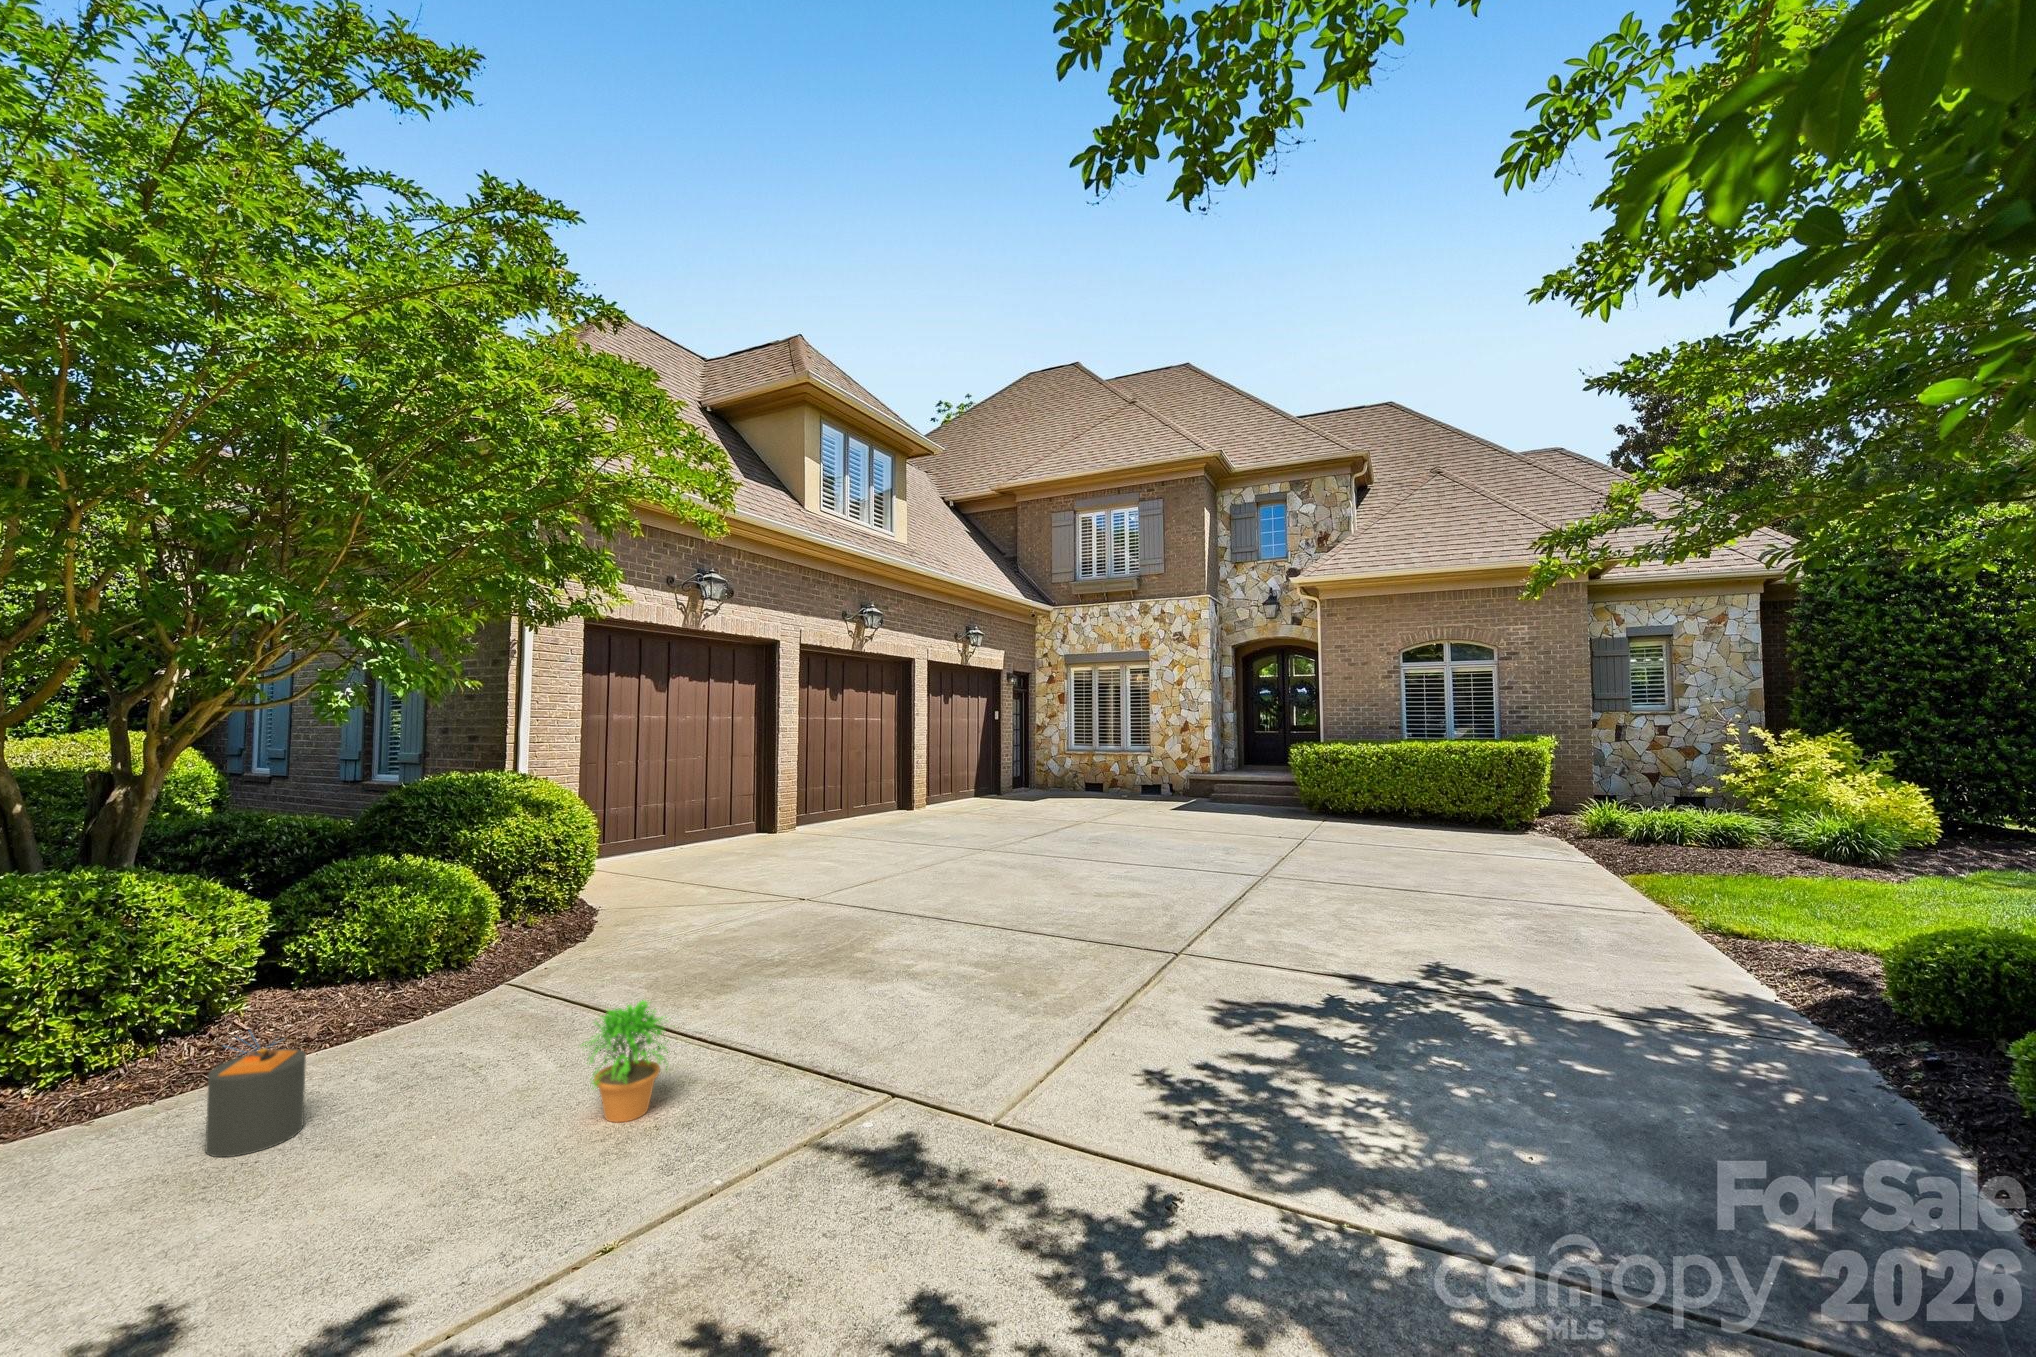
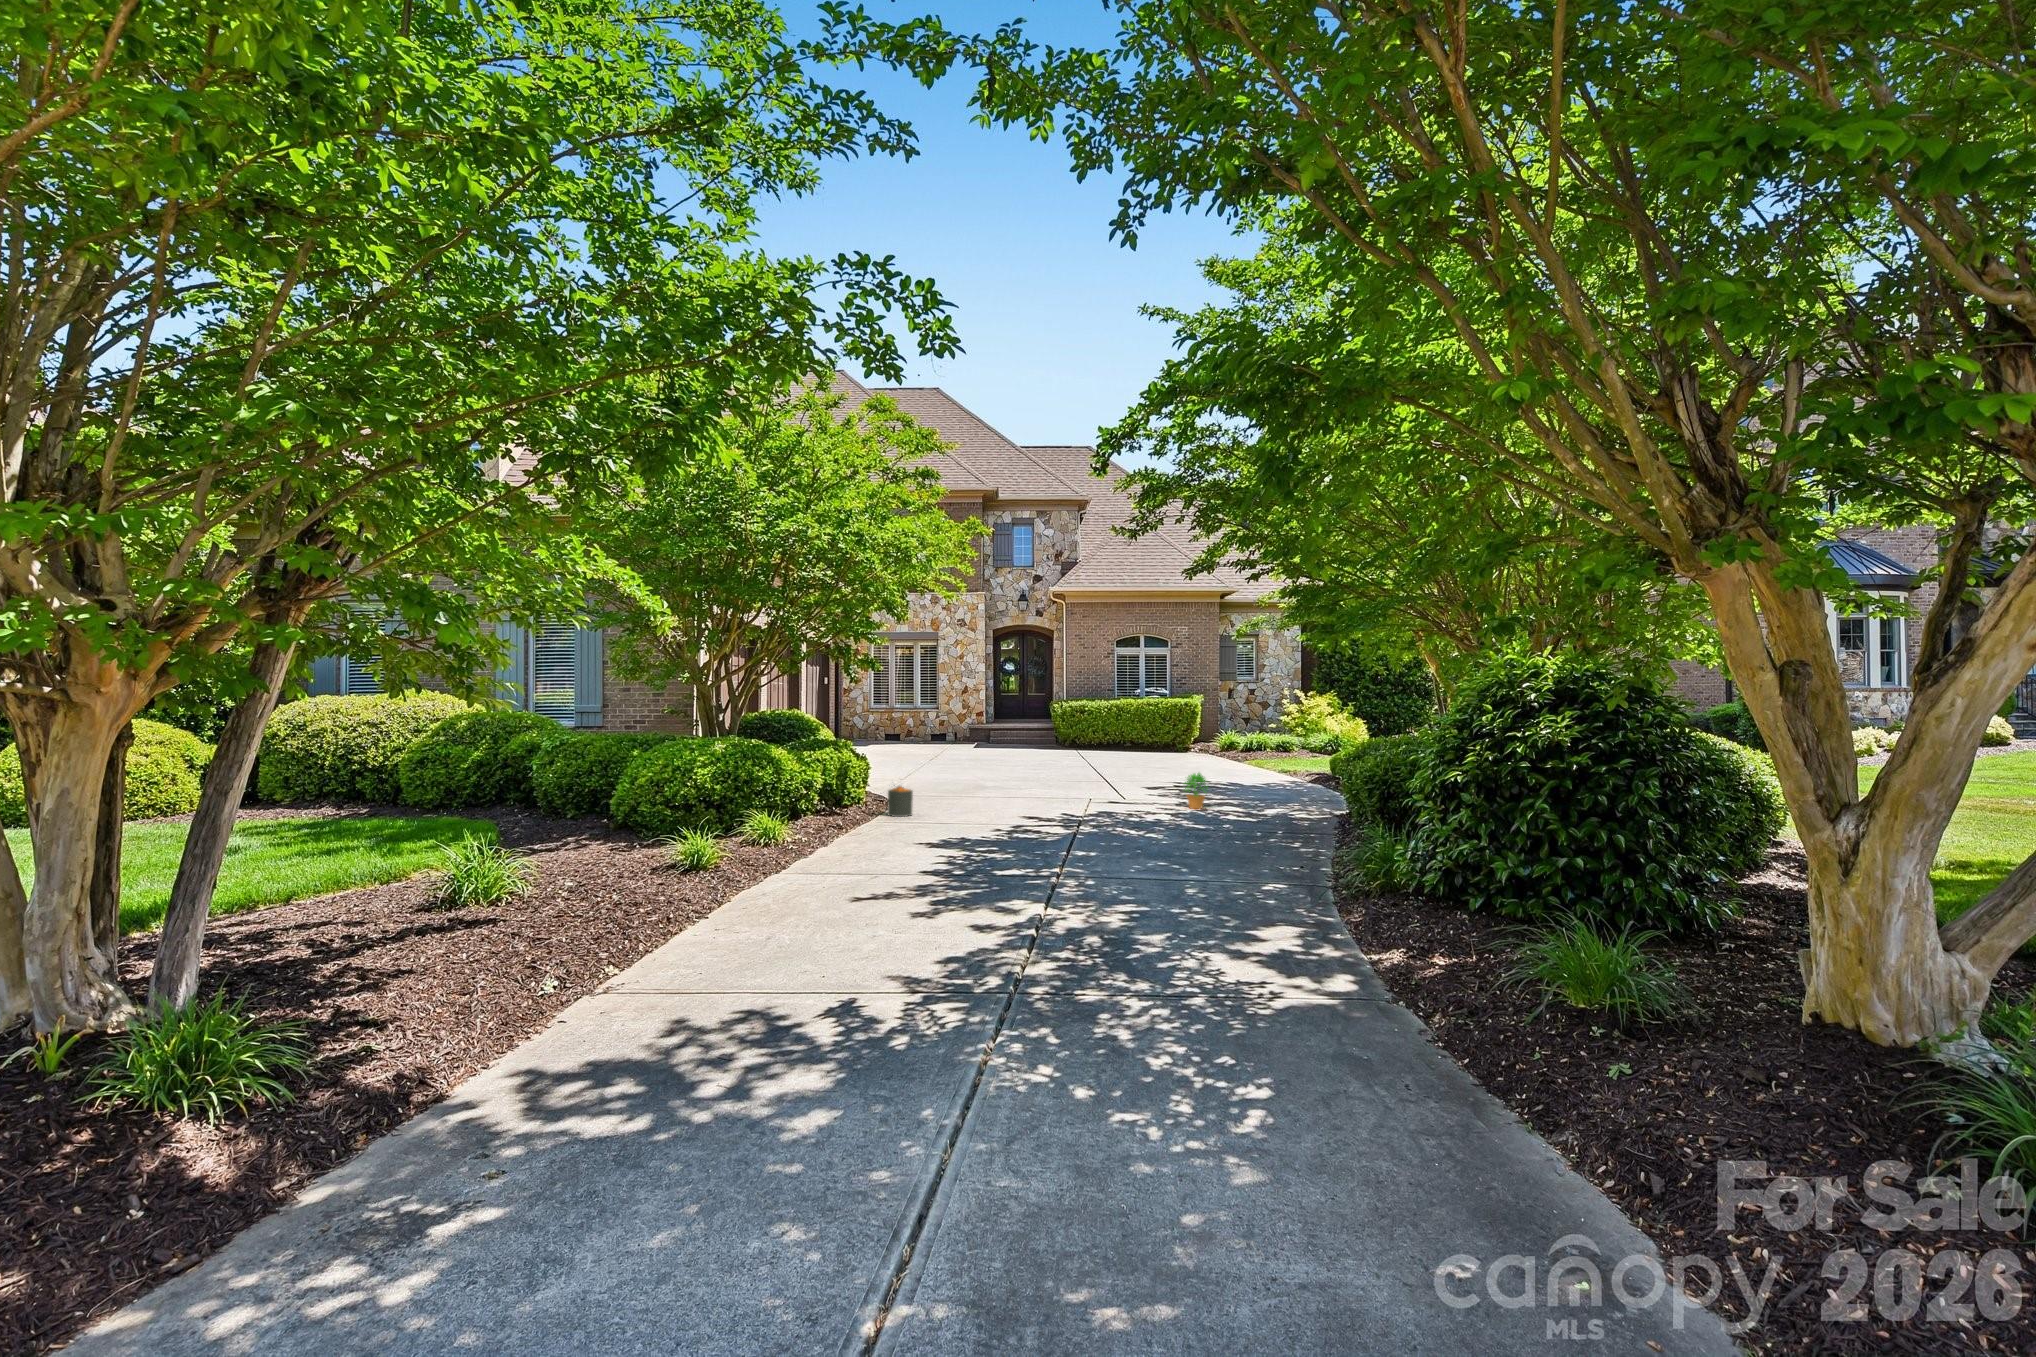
potted plant: present [582,1000,668,1122] -> present [1185,773,1206,809]

